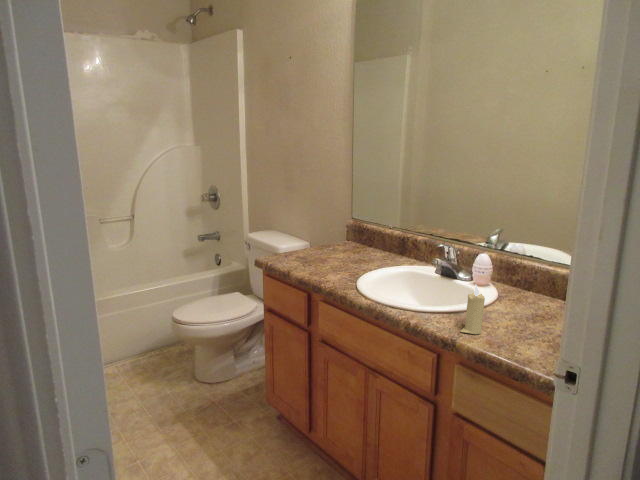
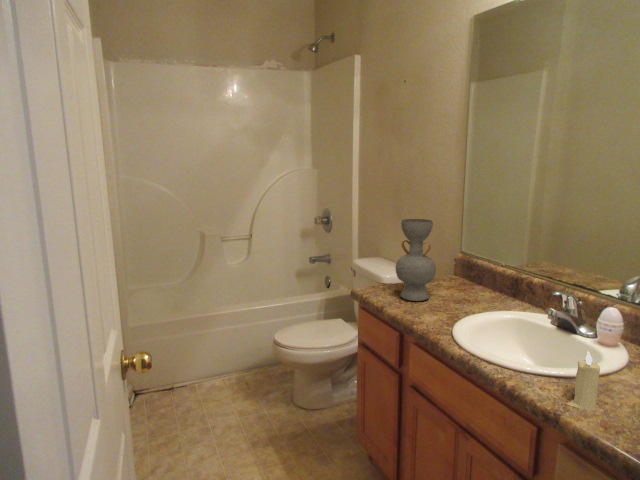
decorative vase: none [298,186,336,264] -> present [396,219,436,301]

